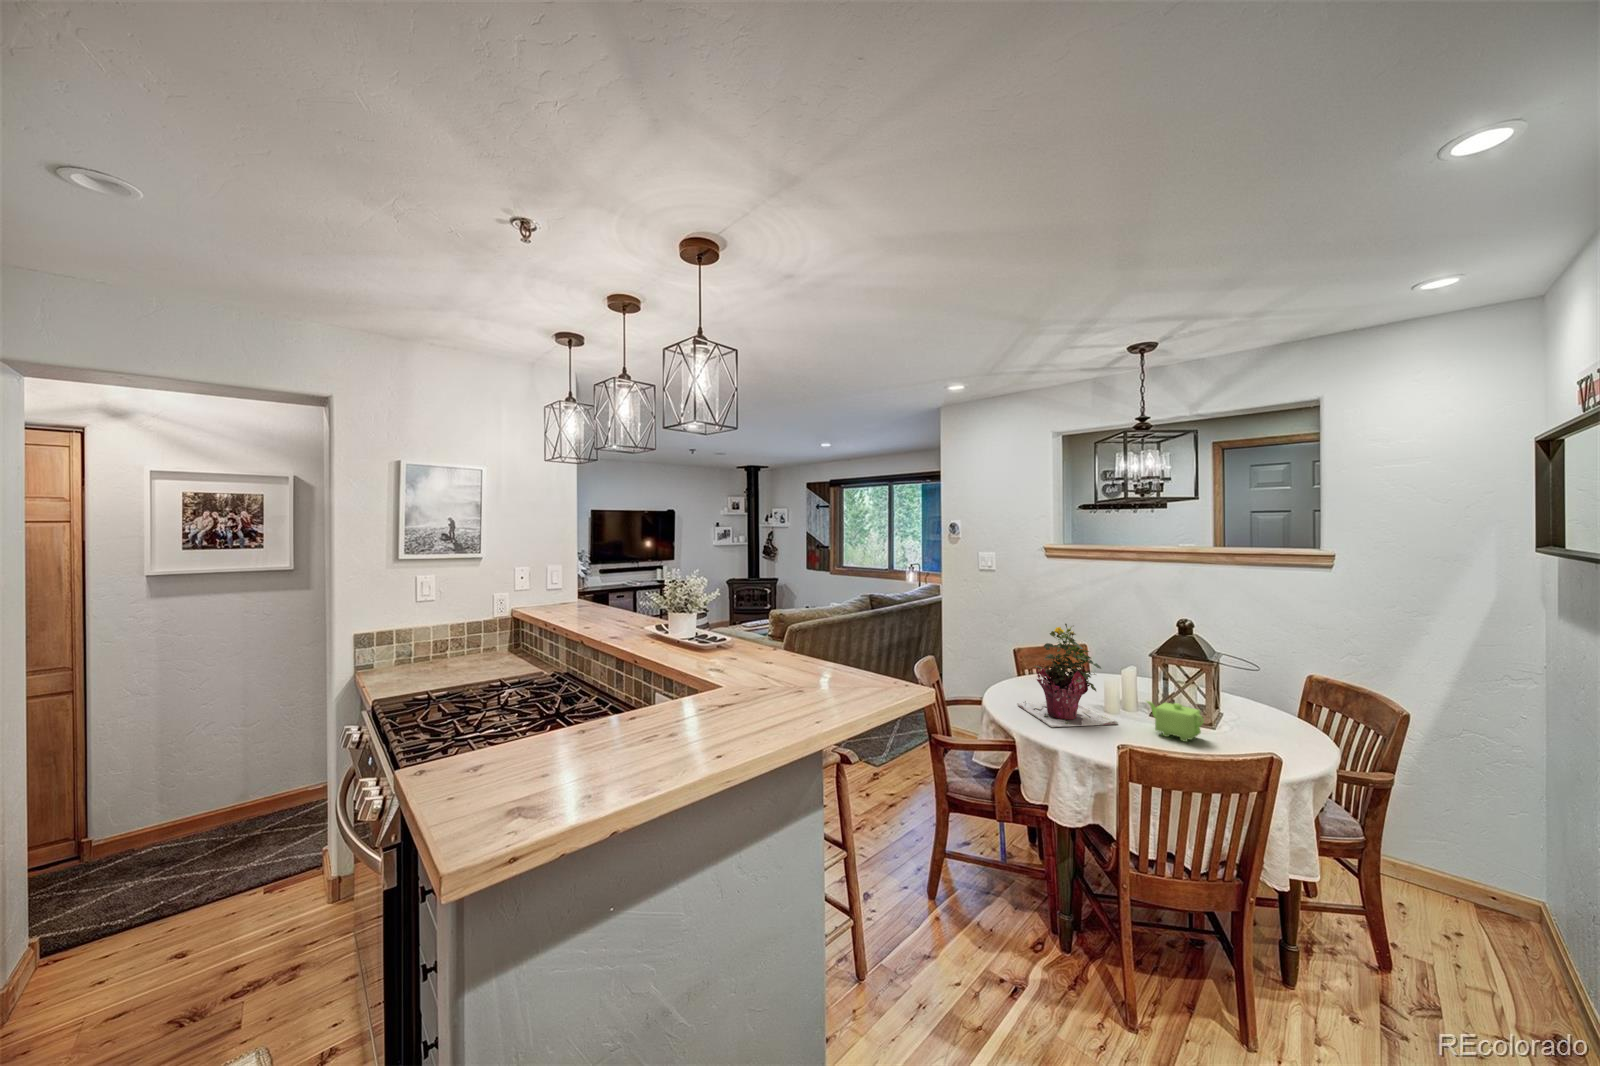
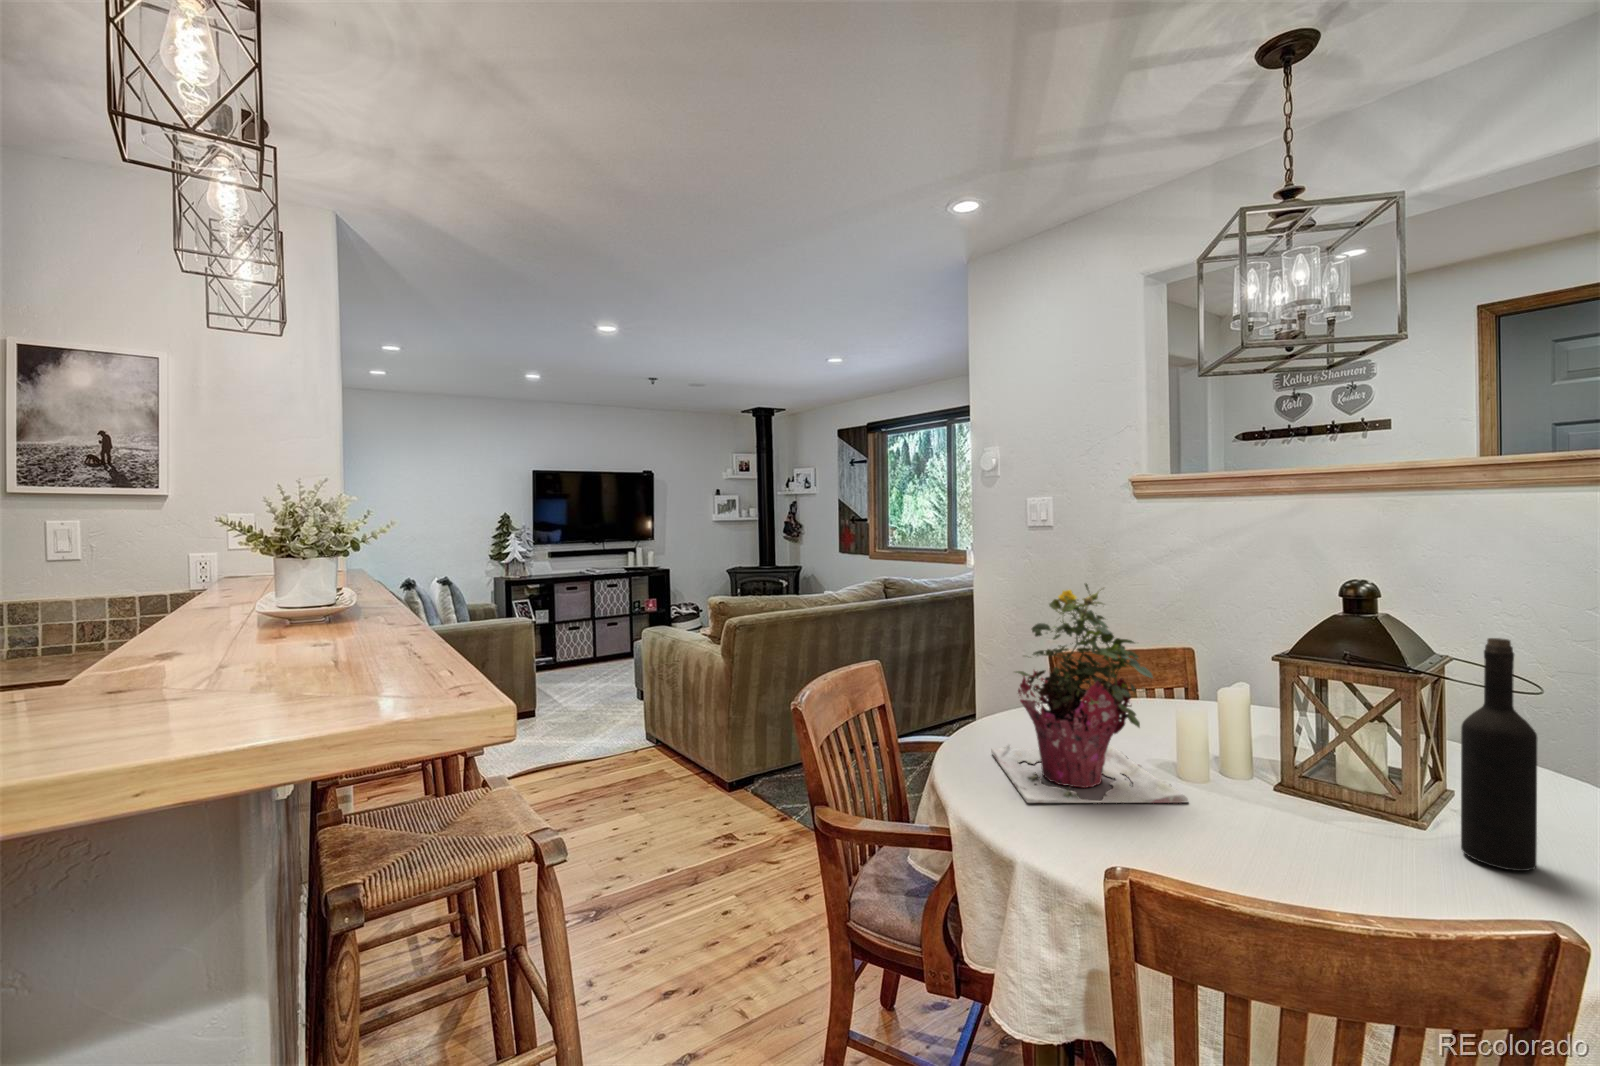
wine bottle: none [1229,653,1256,744] -> present [1461,638,1537,871]
teapot: present [1147,701,1204,742] -> none [1248,751,1390,855]

